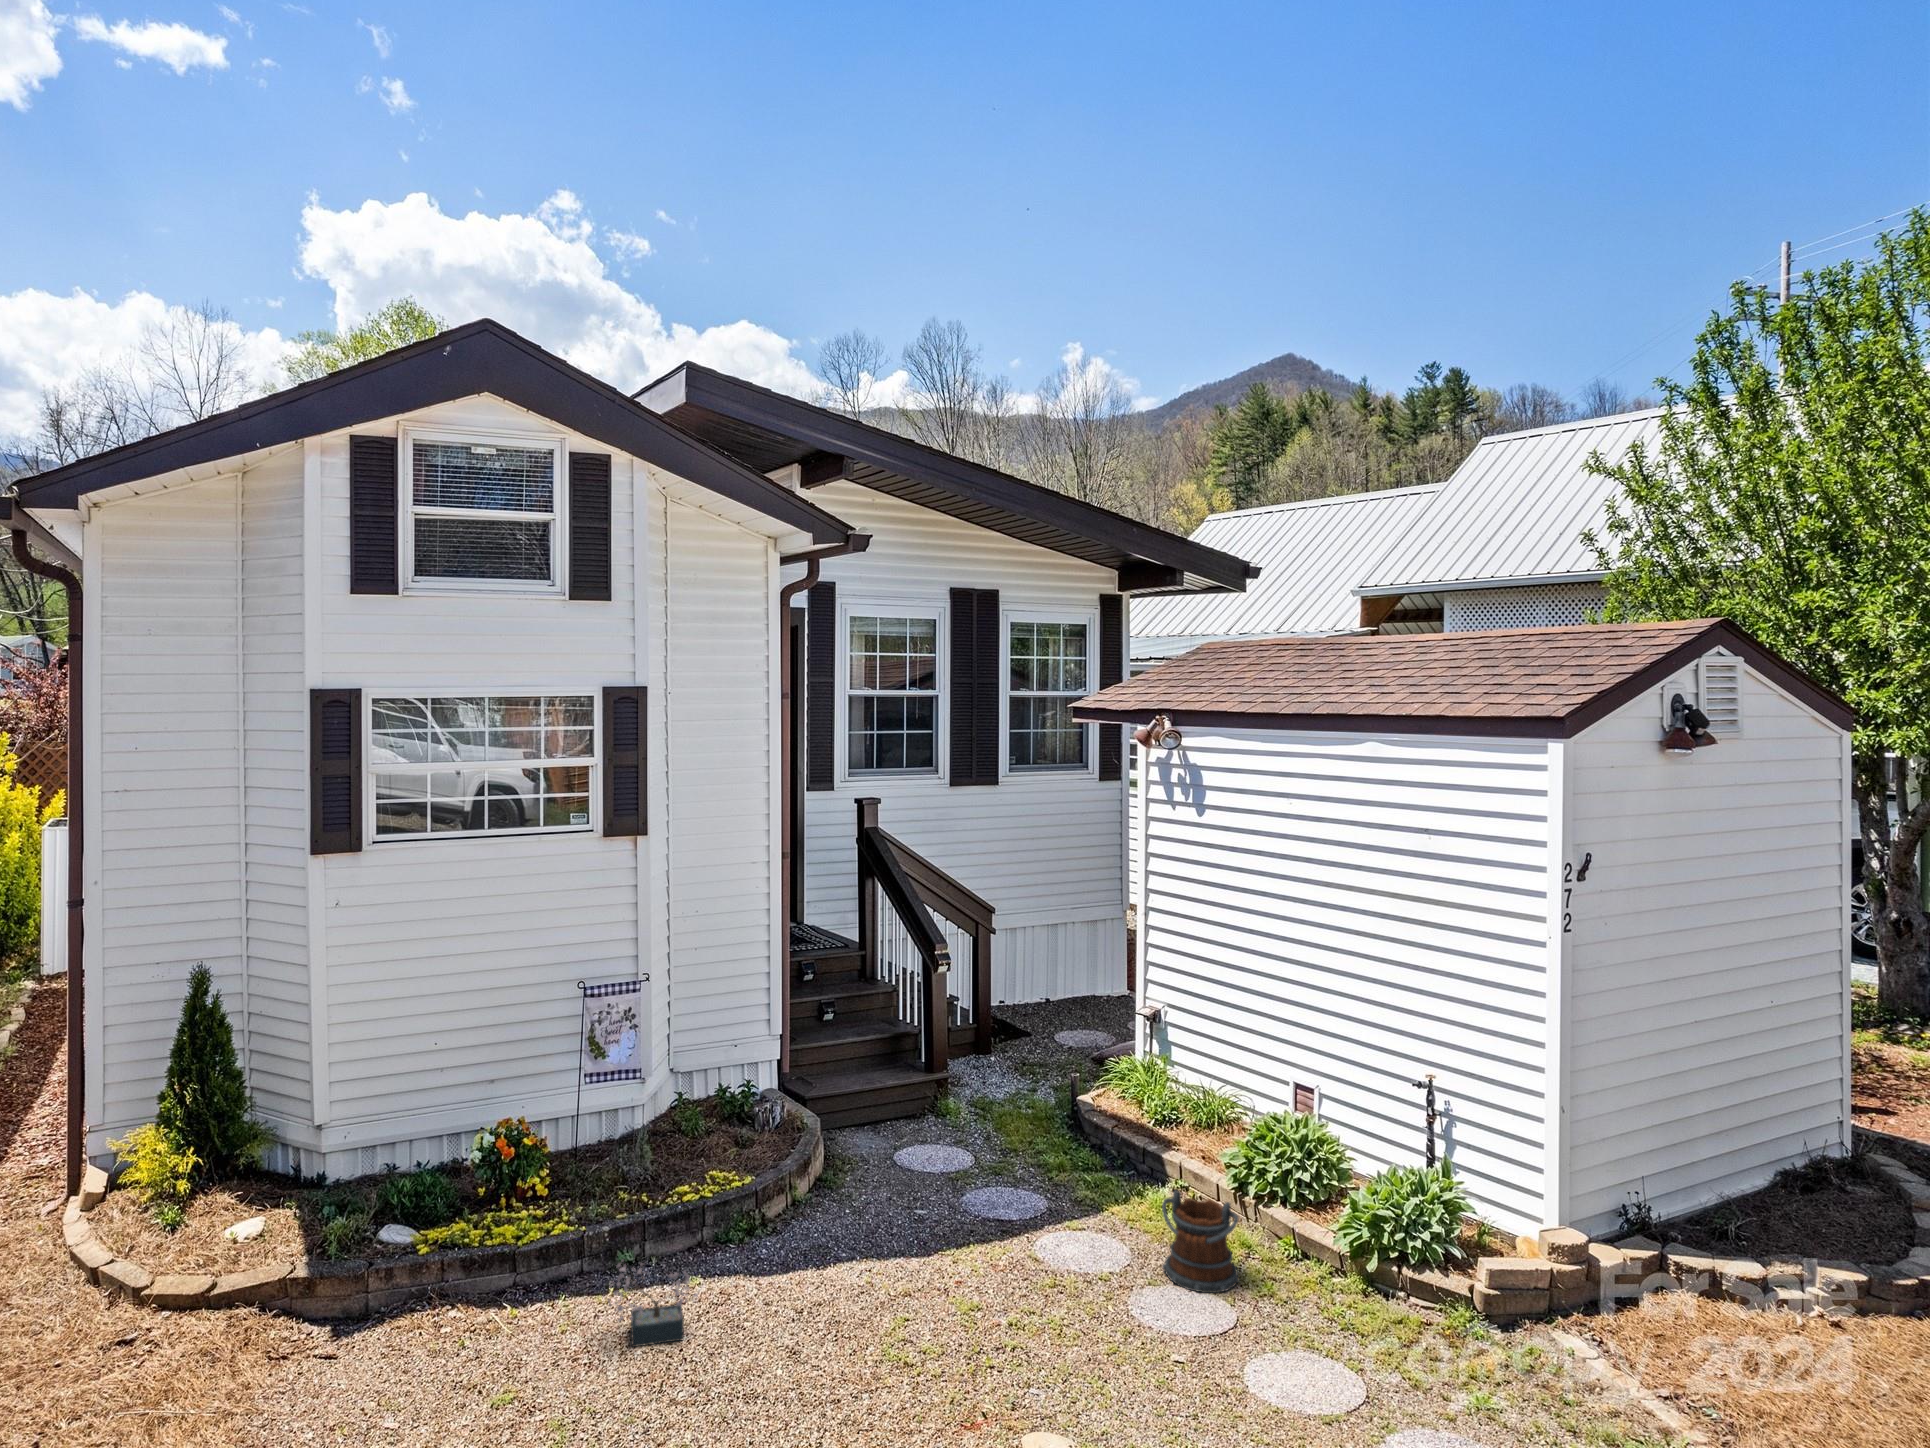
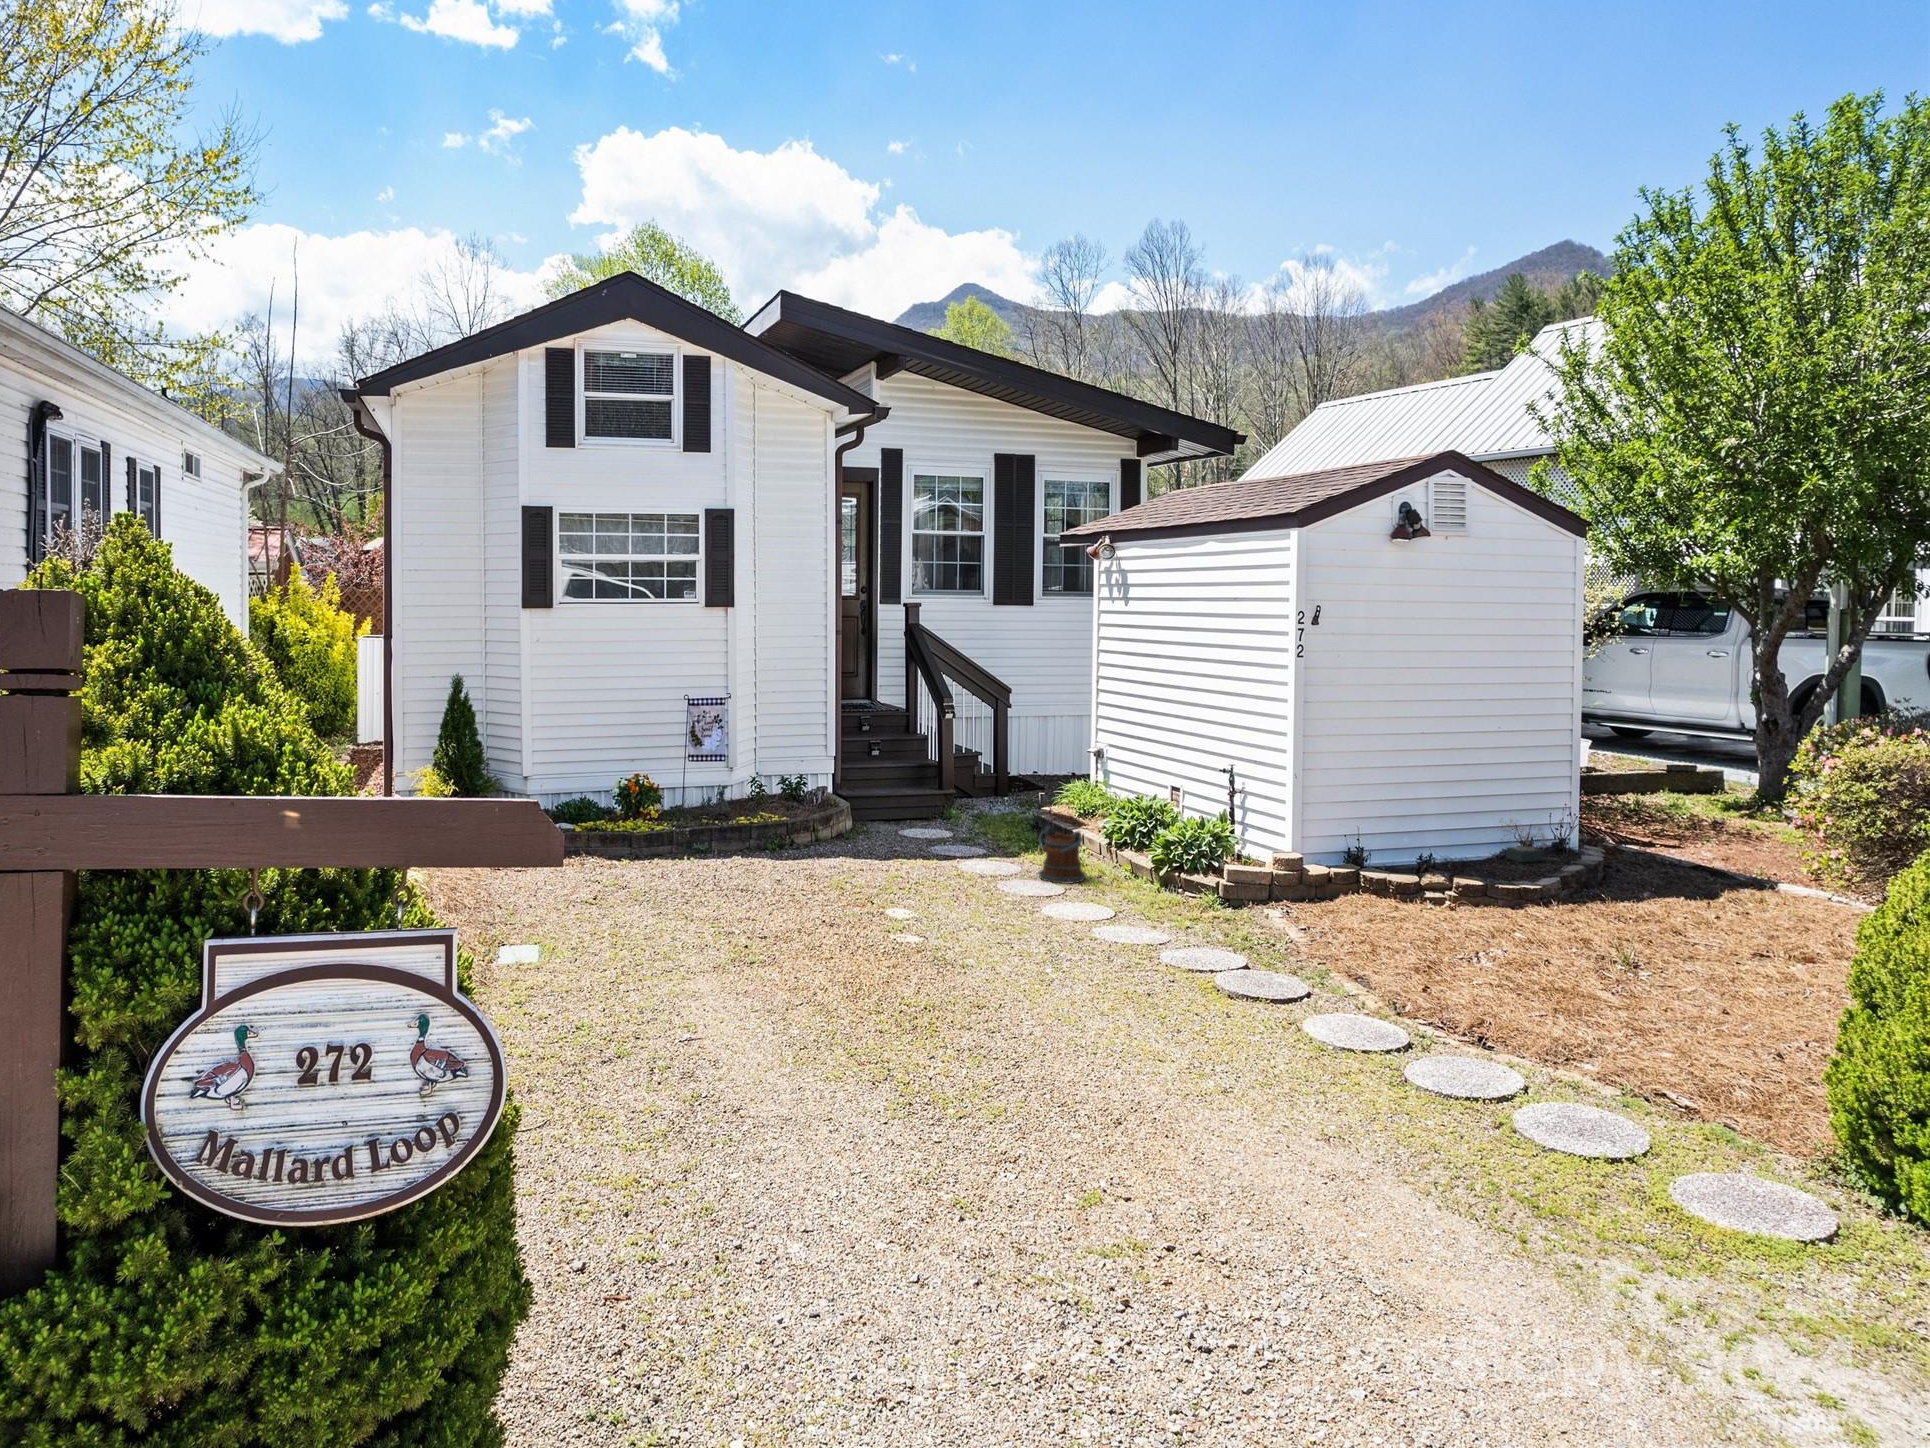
decorative plant: present [608,1260,698,1347] -> present [1500,820,1545,862]

